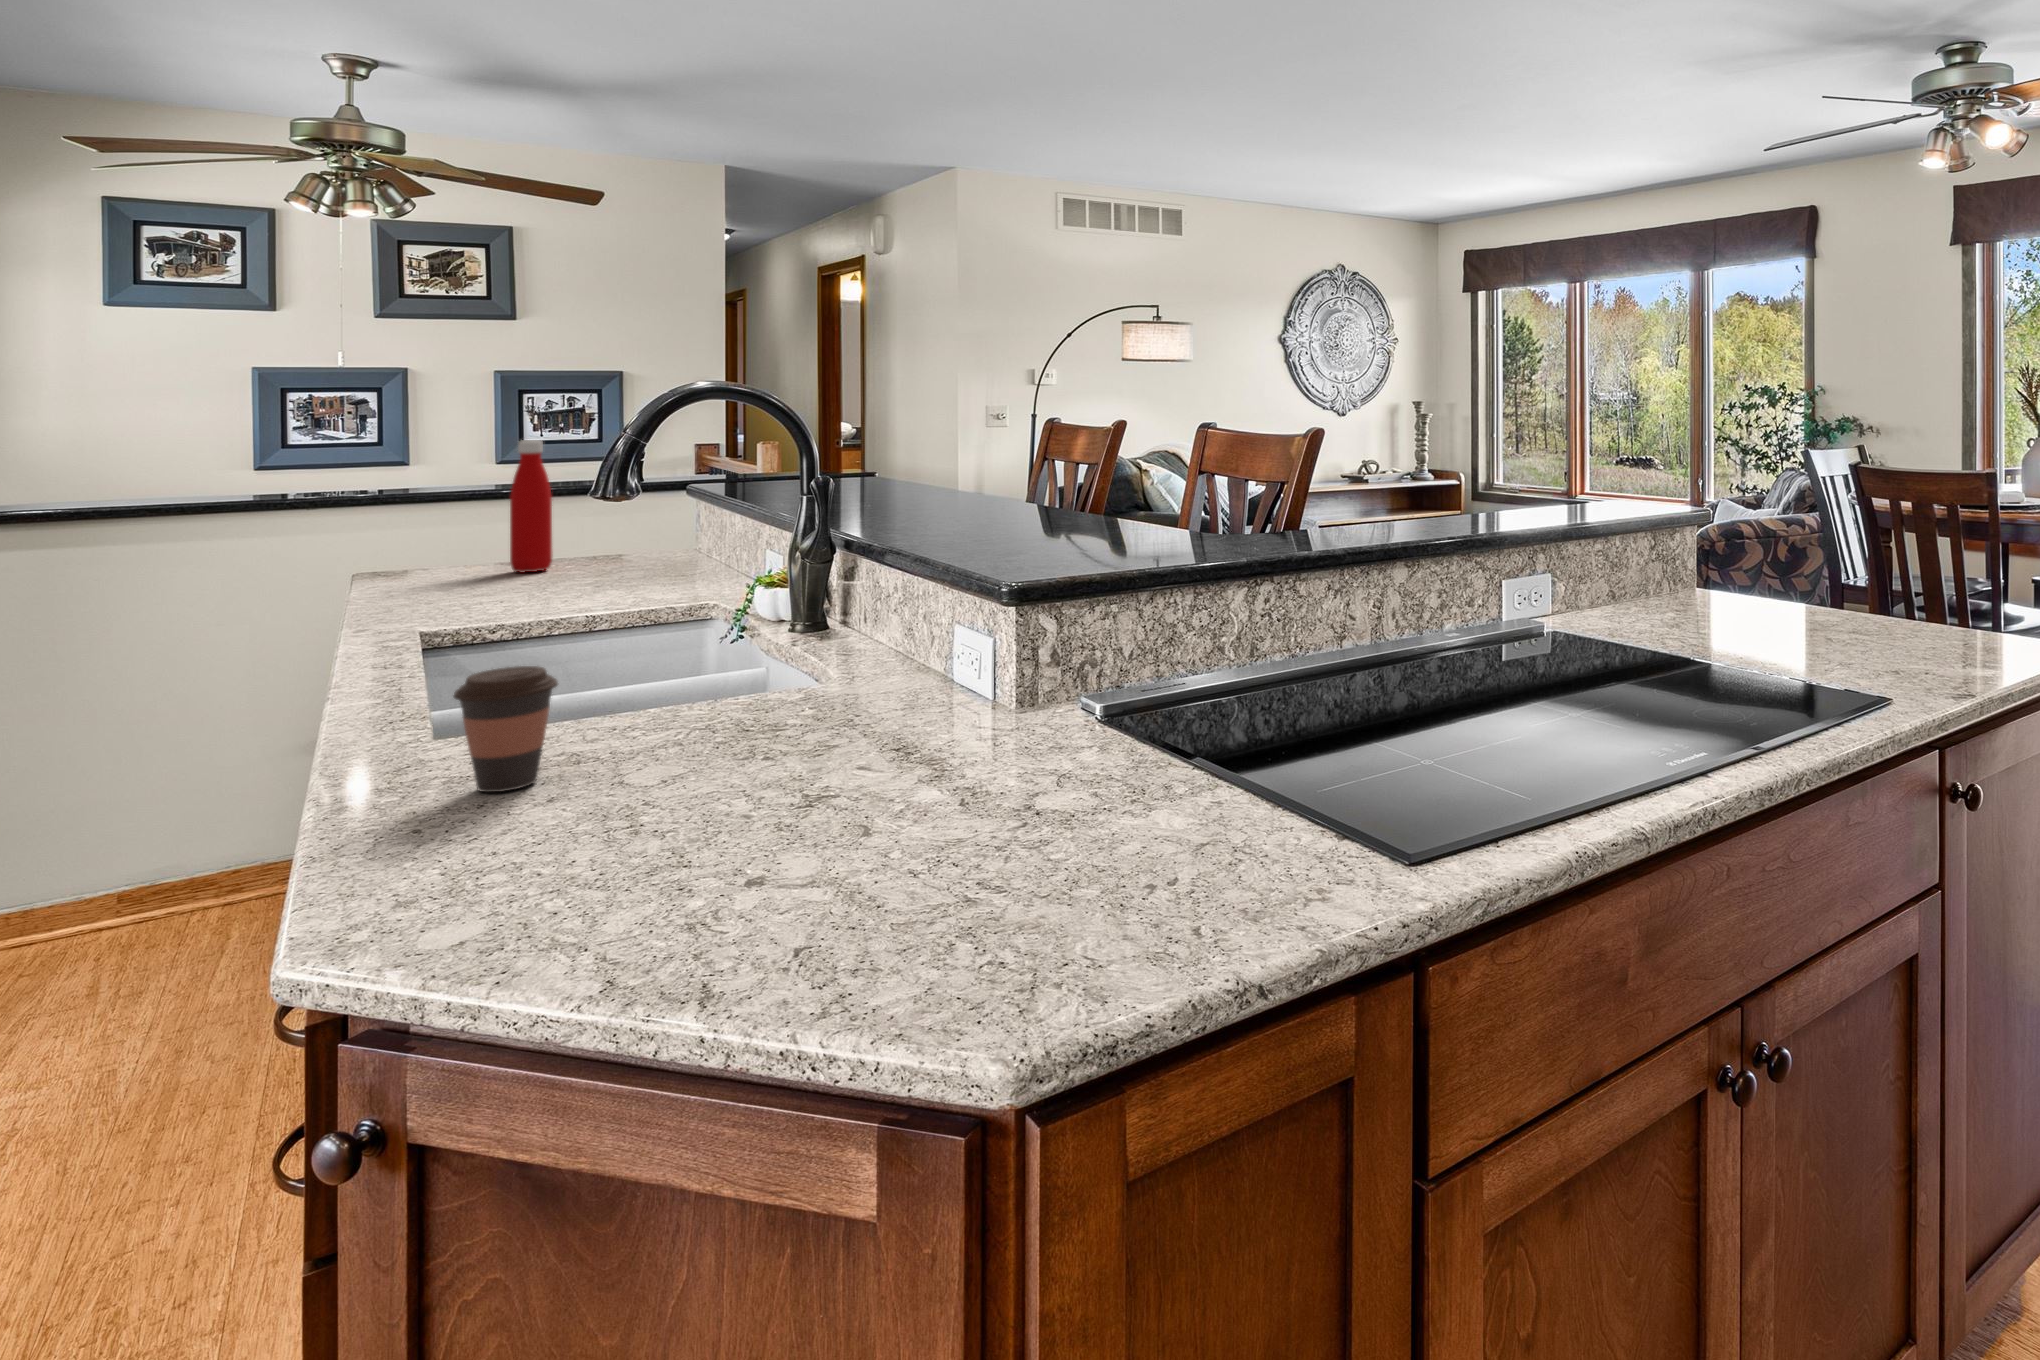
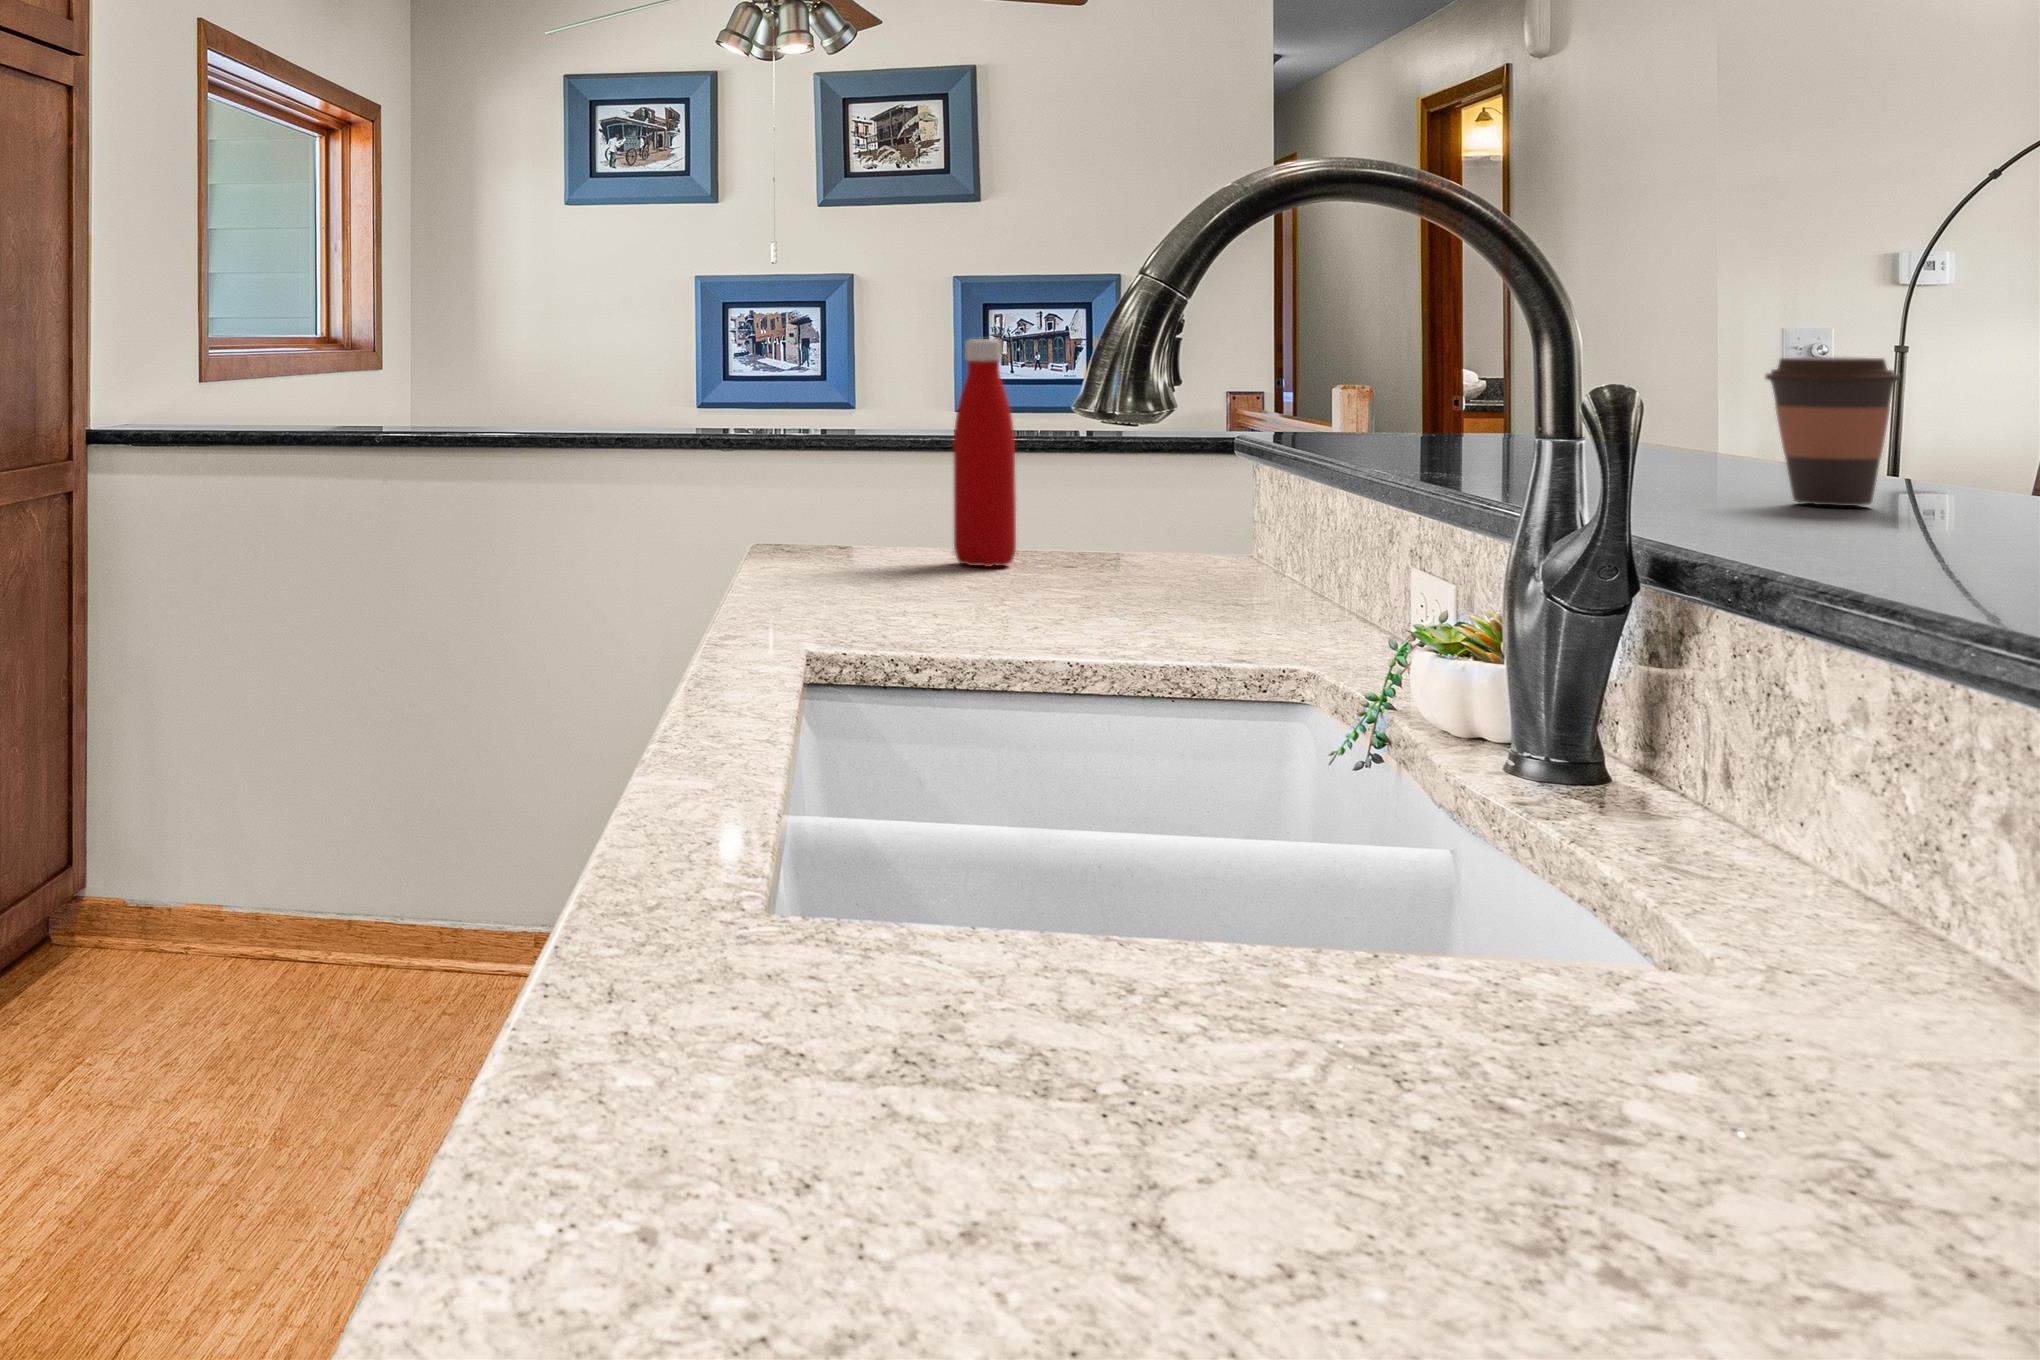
coffee cup: present [454,666,558,792] -> present [1766,357,1900,506]

